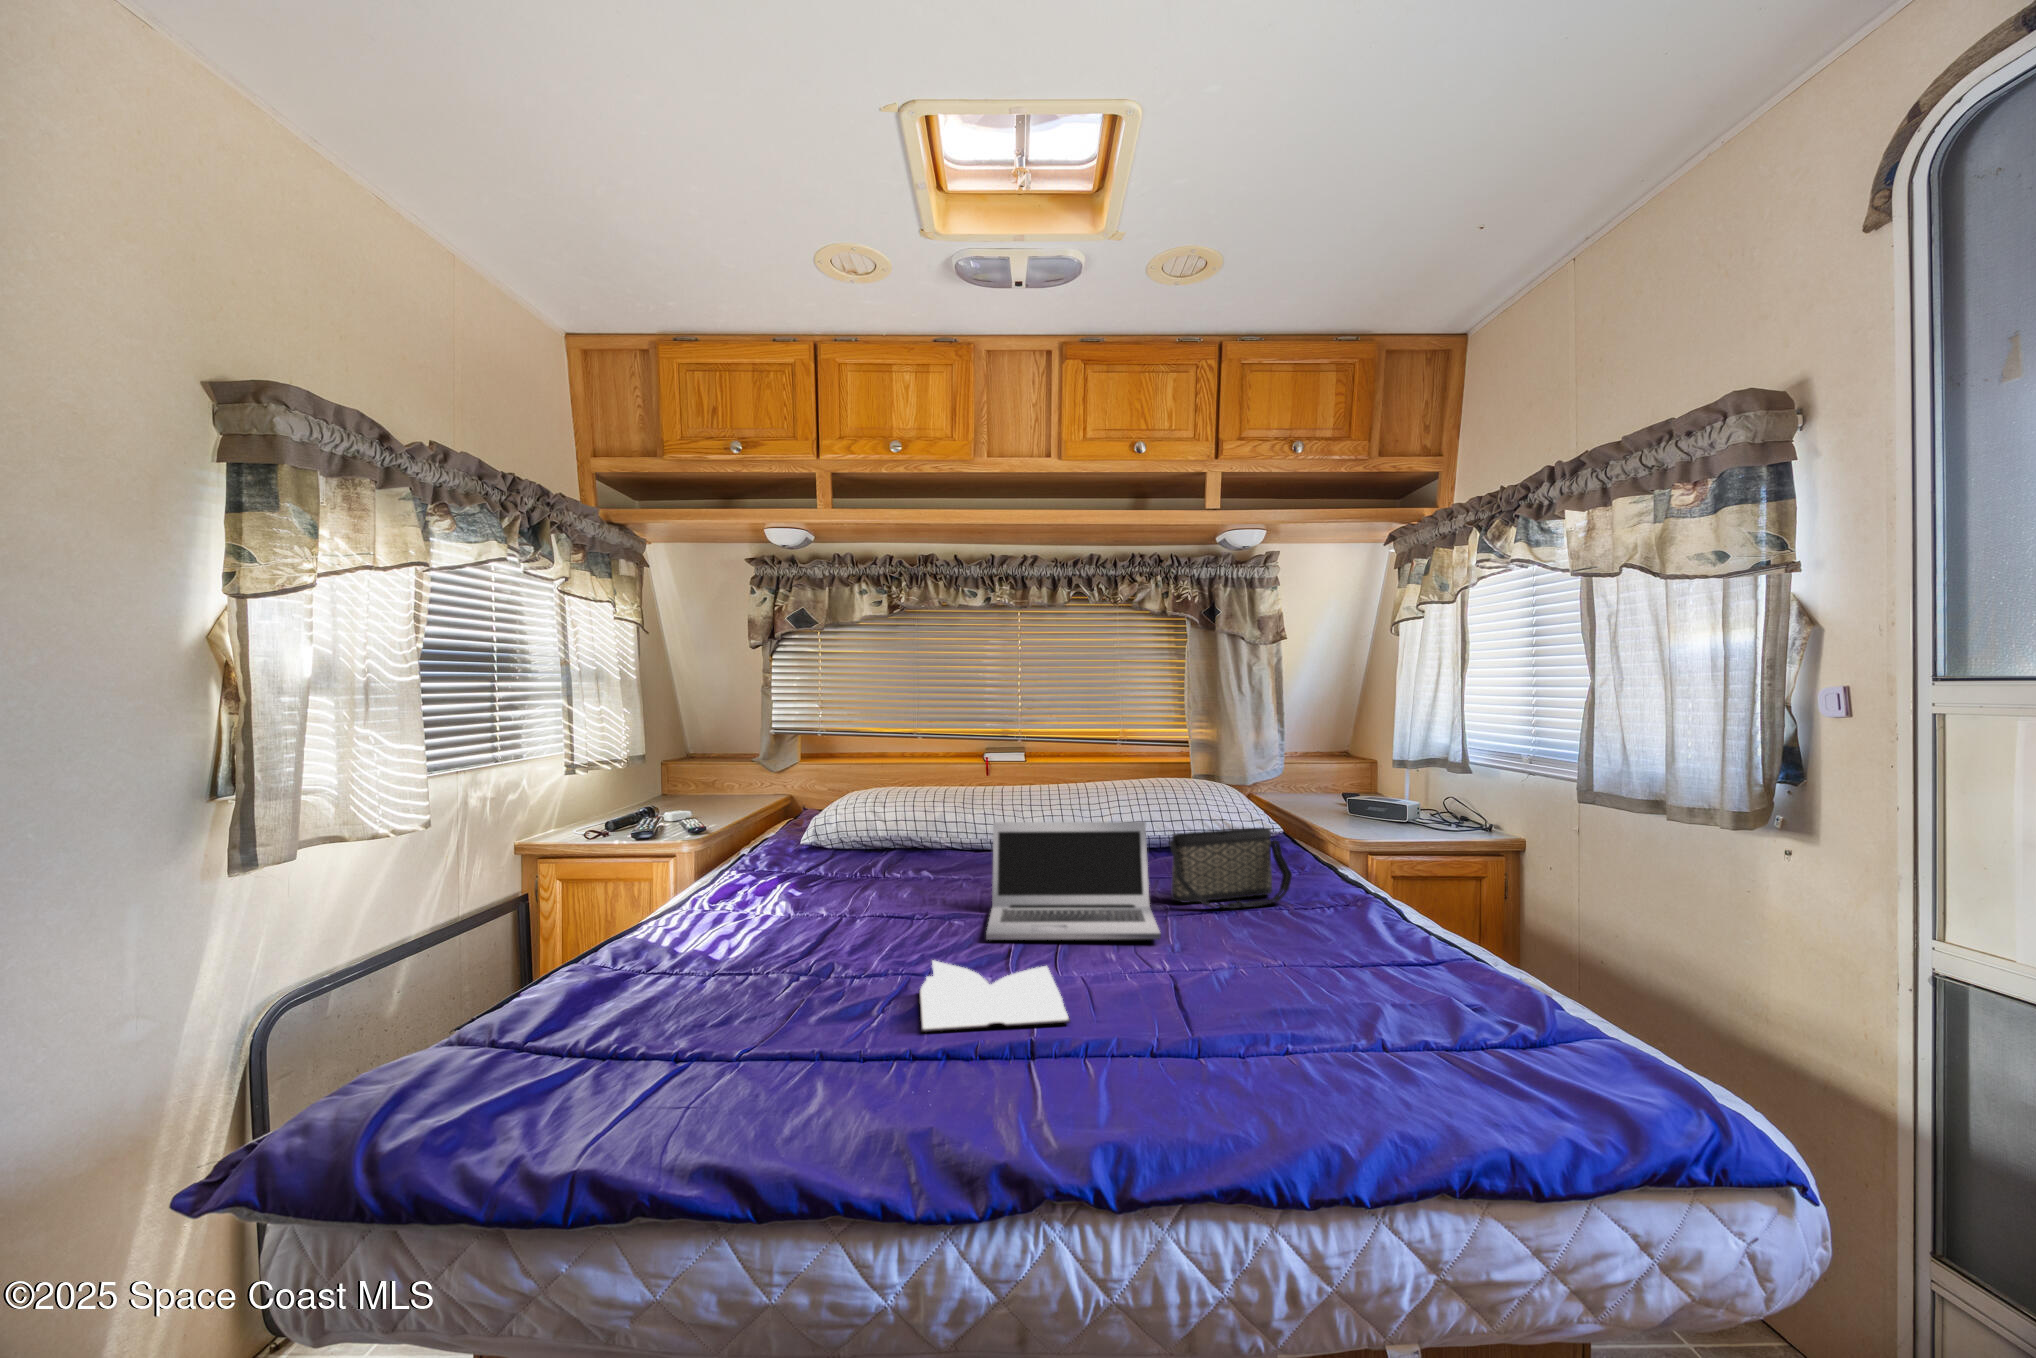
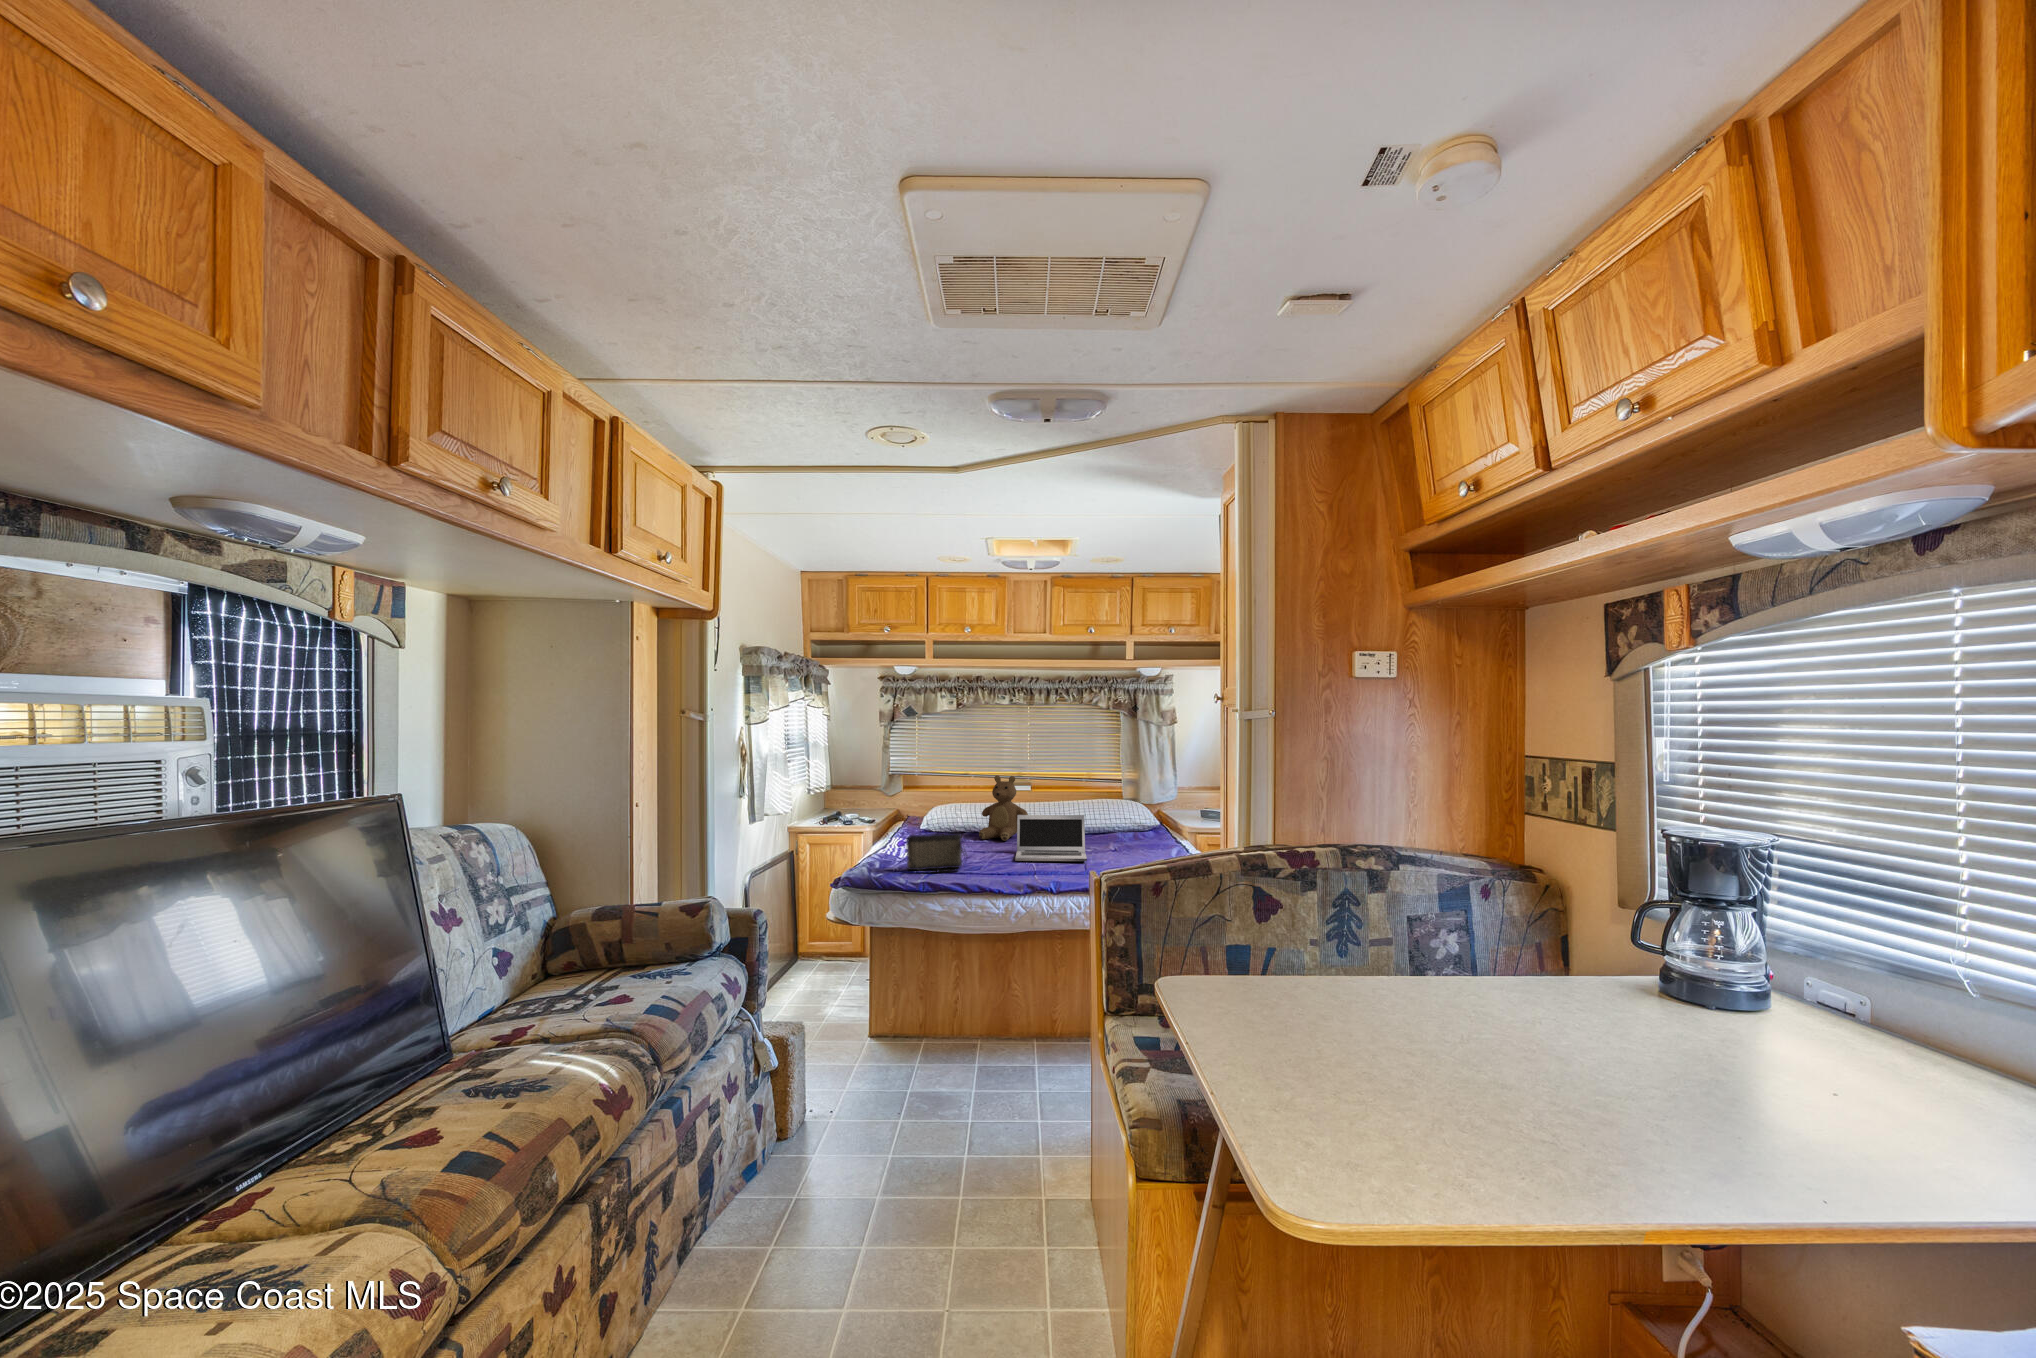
teddy bear: none [914,733,1019,872] -> present [979,775,1028,841]
handbag: present [1170,827,1292,908] -> present [906,833,967,873]
book: present [919,960,1070,1032] -> none [991,861,1048,881]

